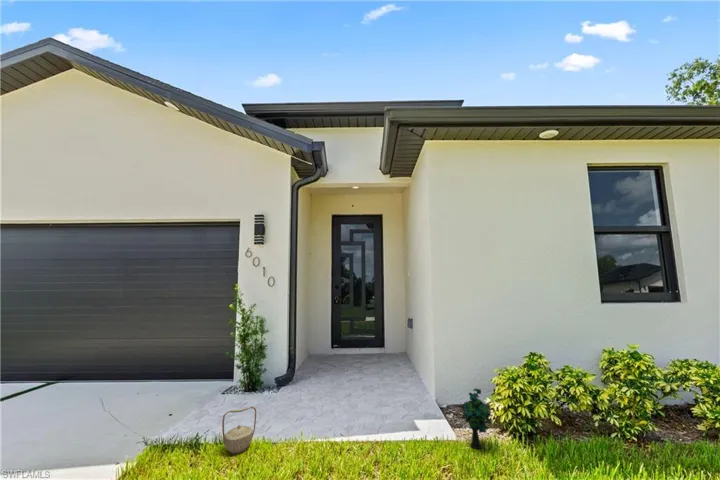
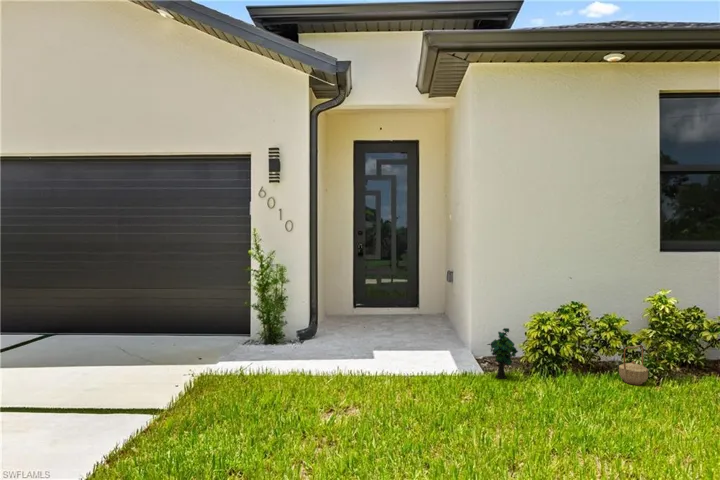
basket: present [222,407,256,454] -> present [619,345,648,385]

